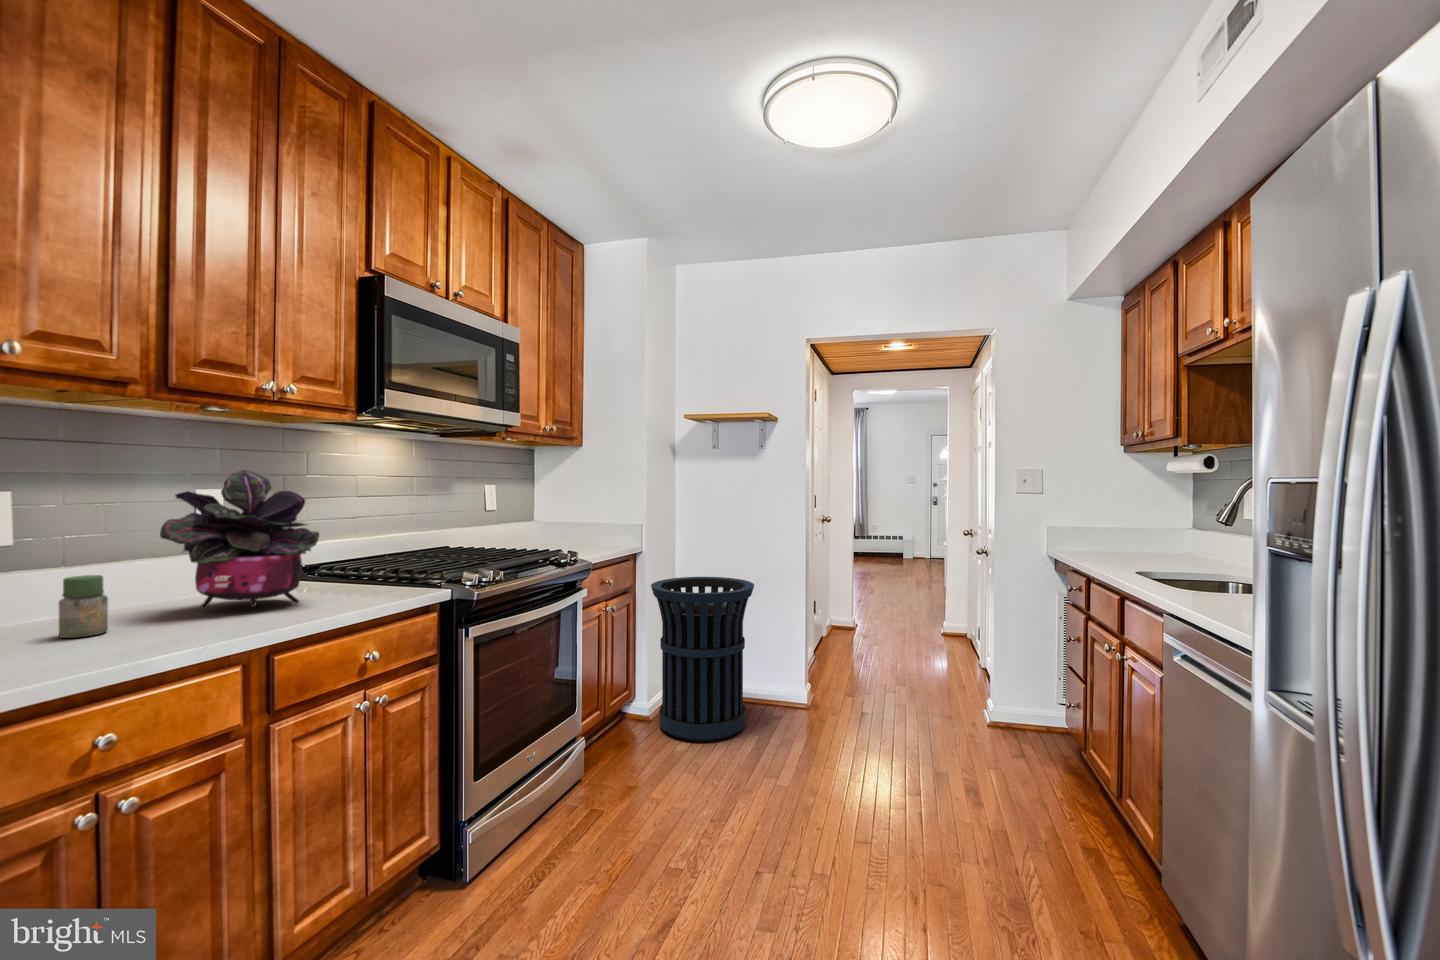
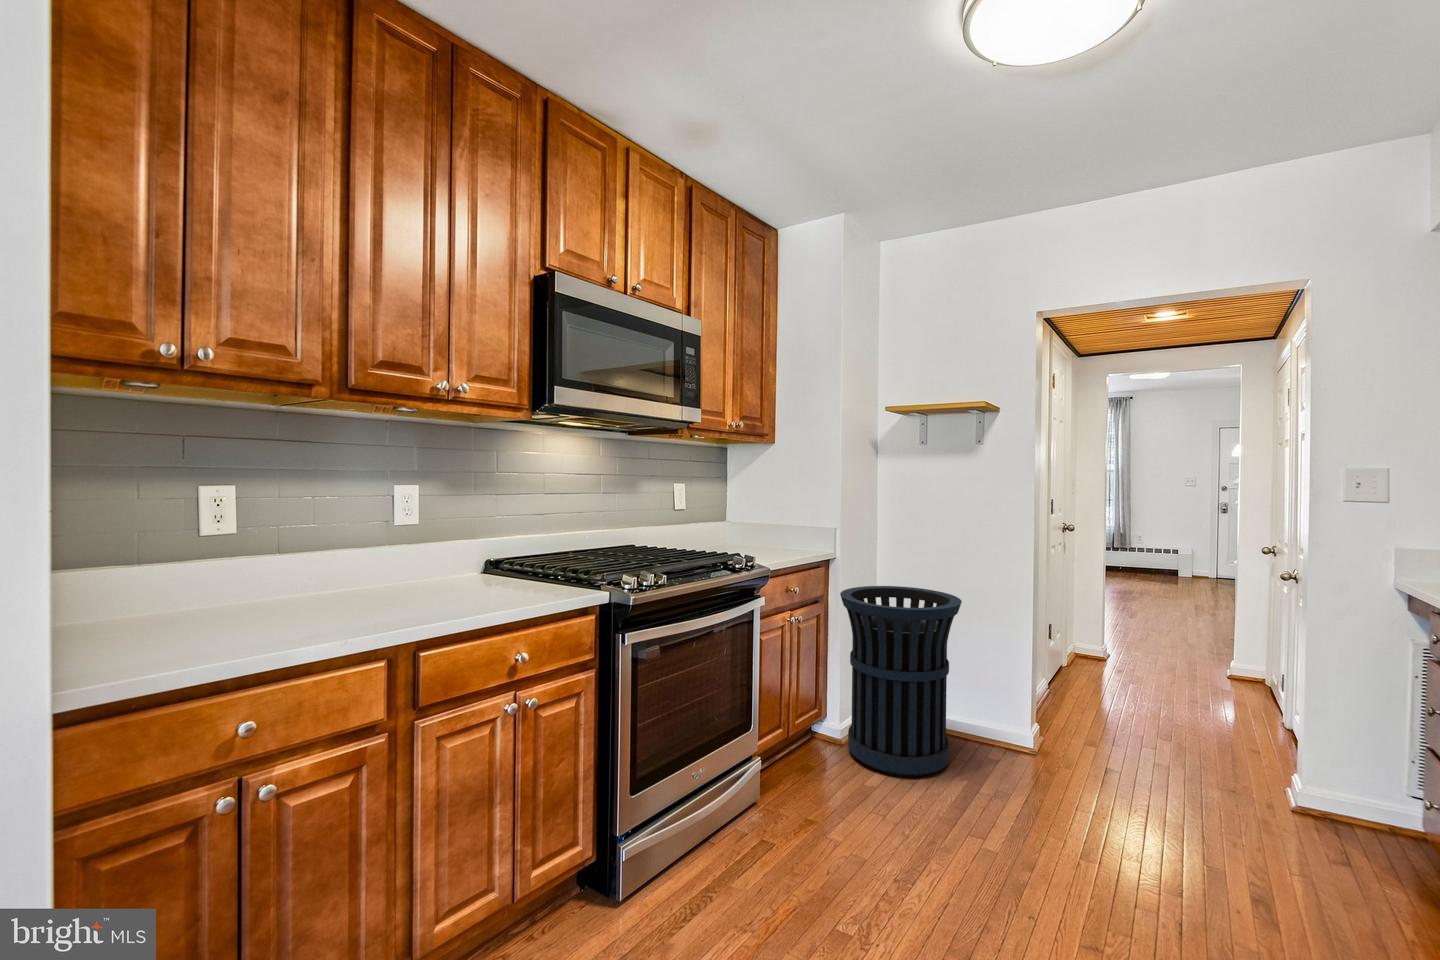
potted plant: present [160,470,319,609] -> none [345,465,480,599]
jar: present [59,575,108,638] -> none [255,562,294,620]

